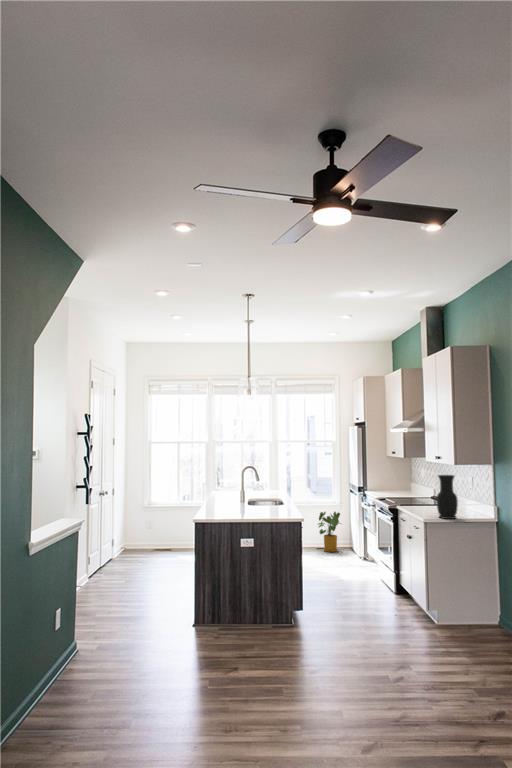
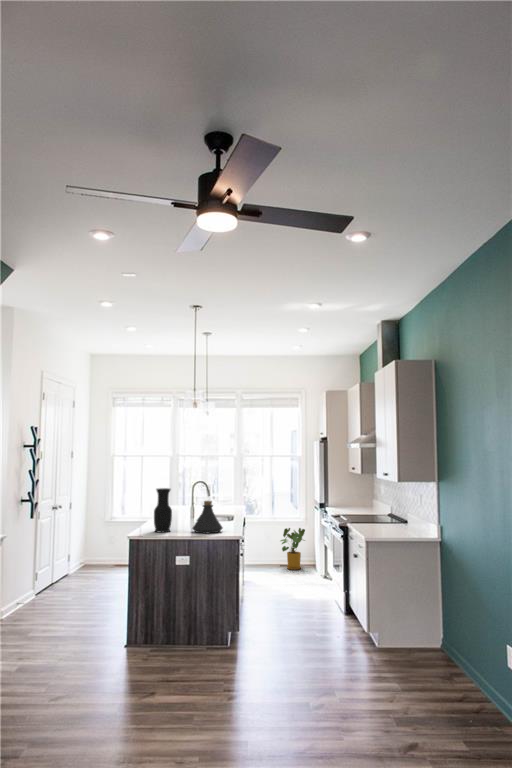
vase: present [437,475,458,519] -> present [154,488,172,532]
bottle: none [254,485,283,516] -> present [193,501,223,533]

